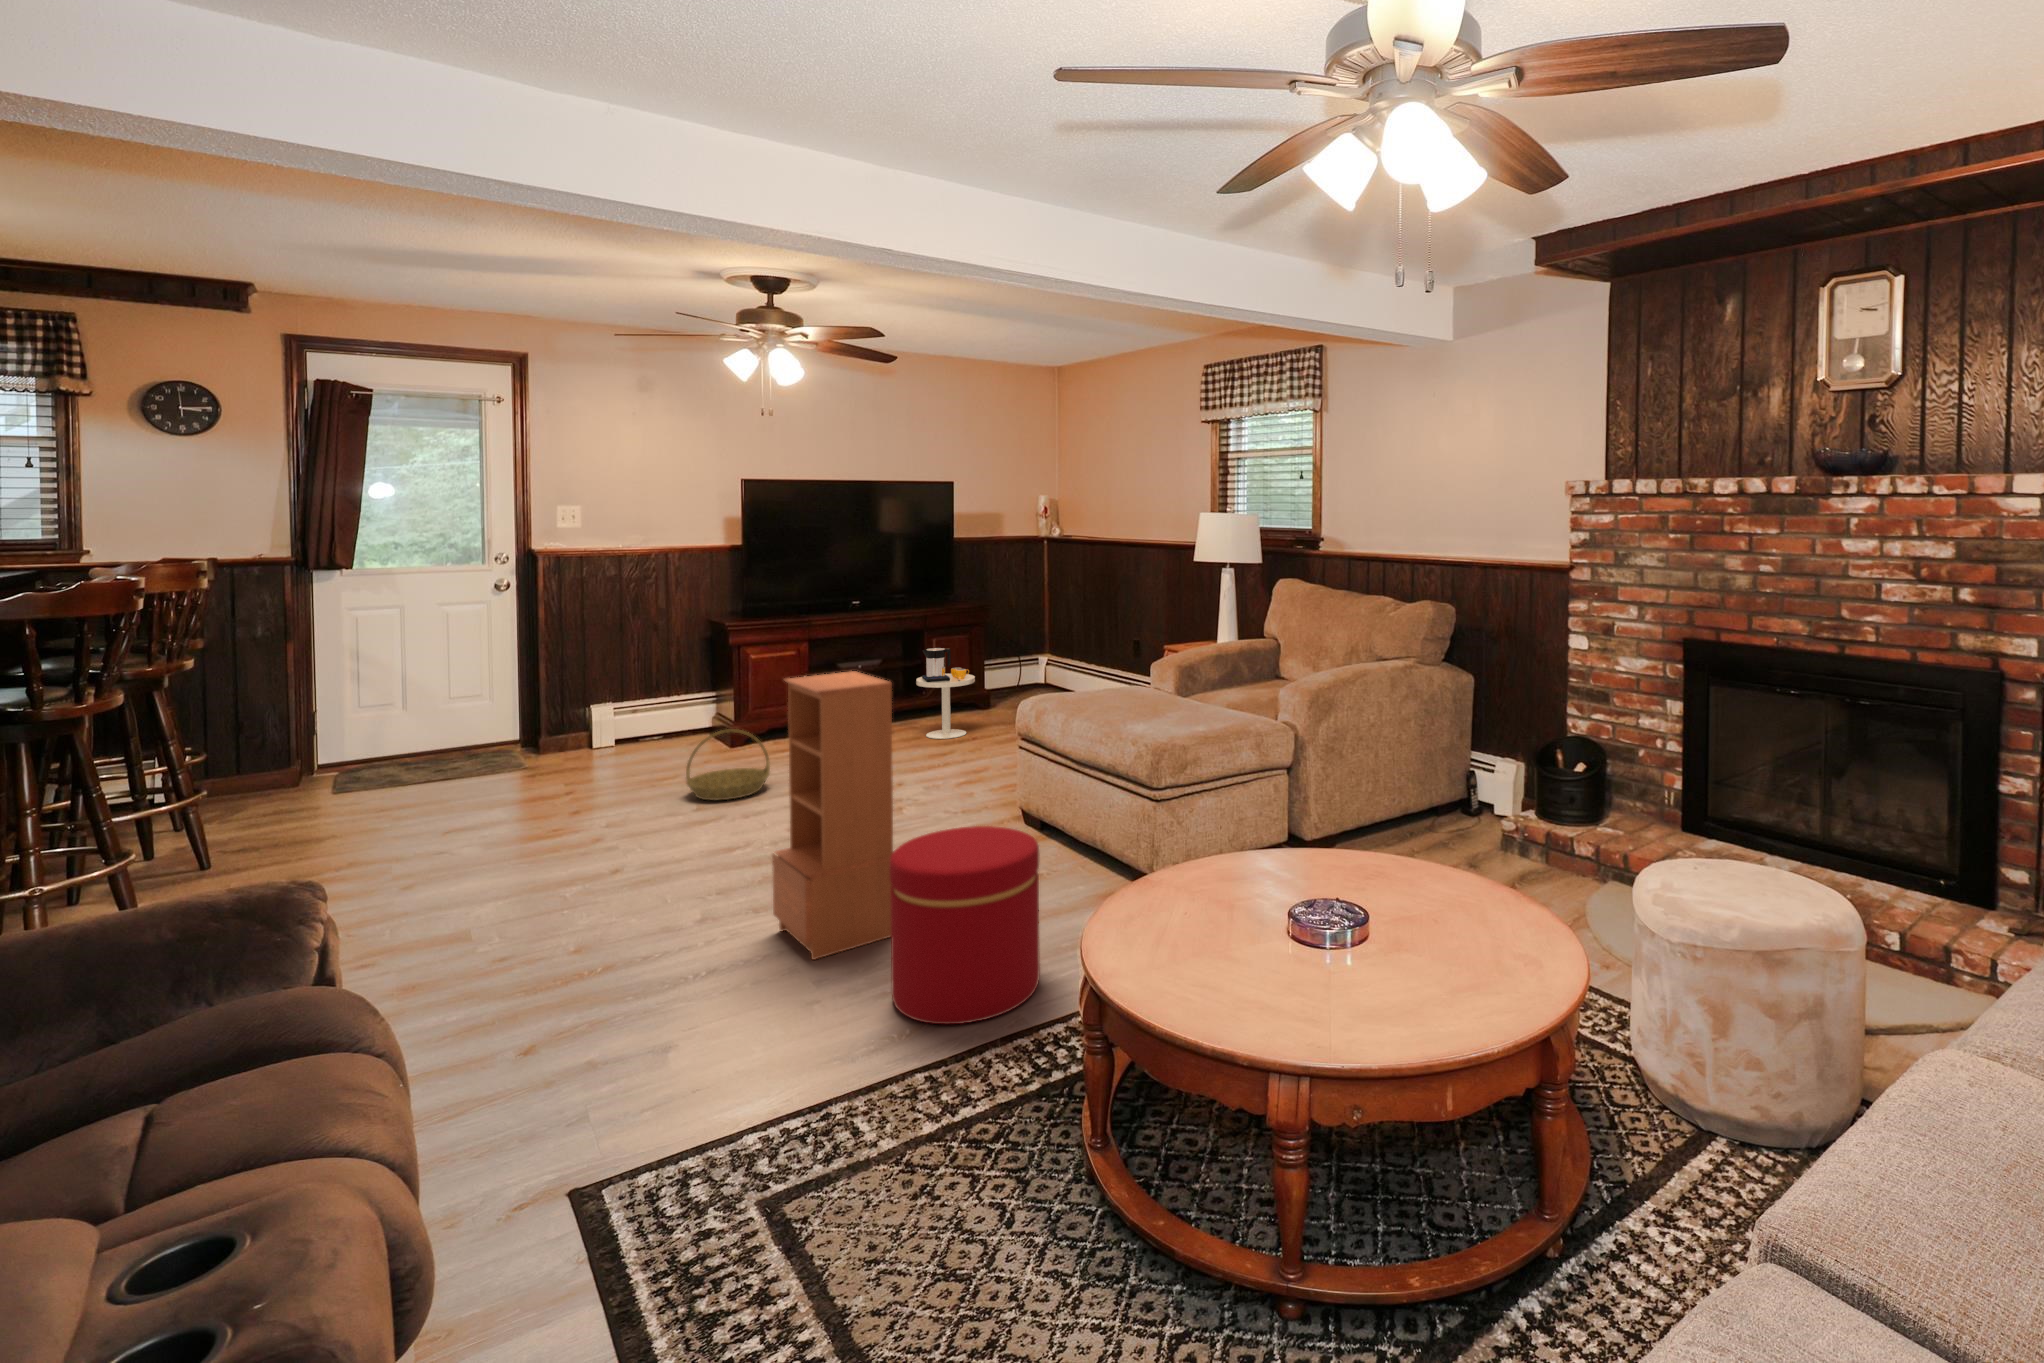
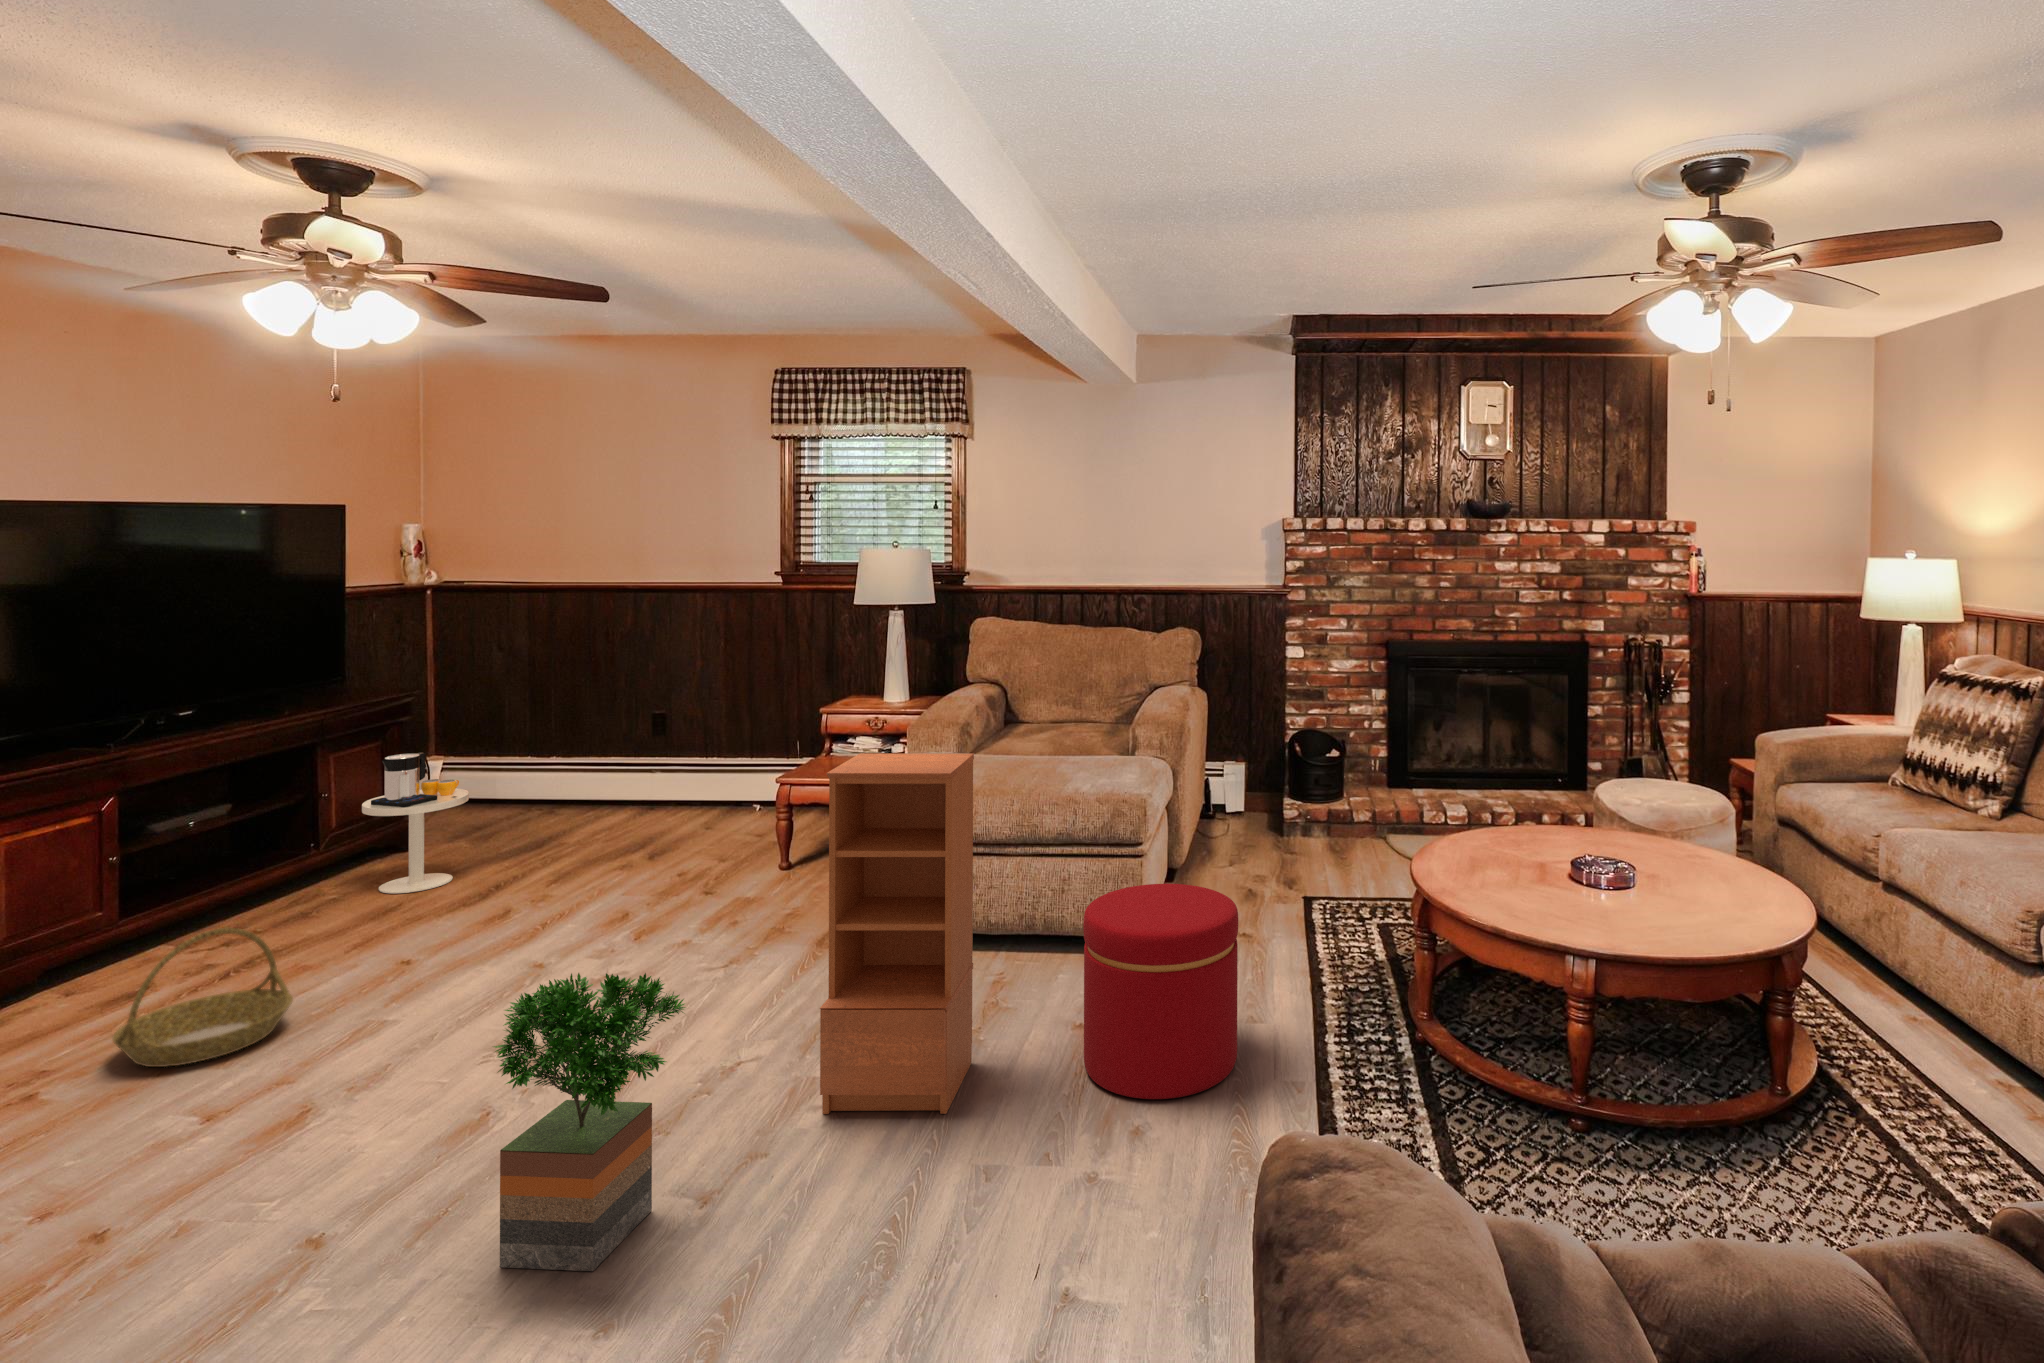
potted tree: none [522,778,665,960] -> present [494,973,685,1271]

